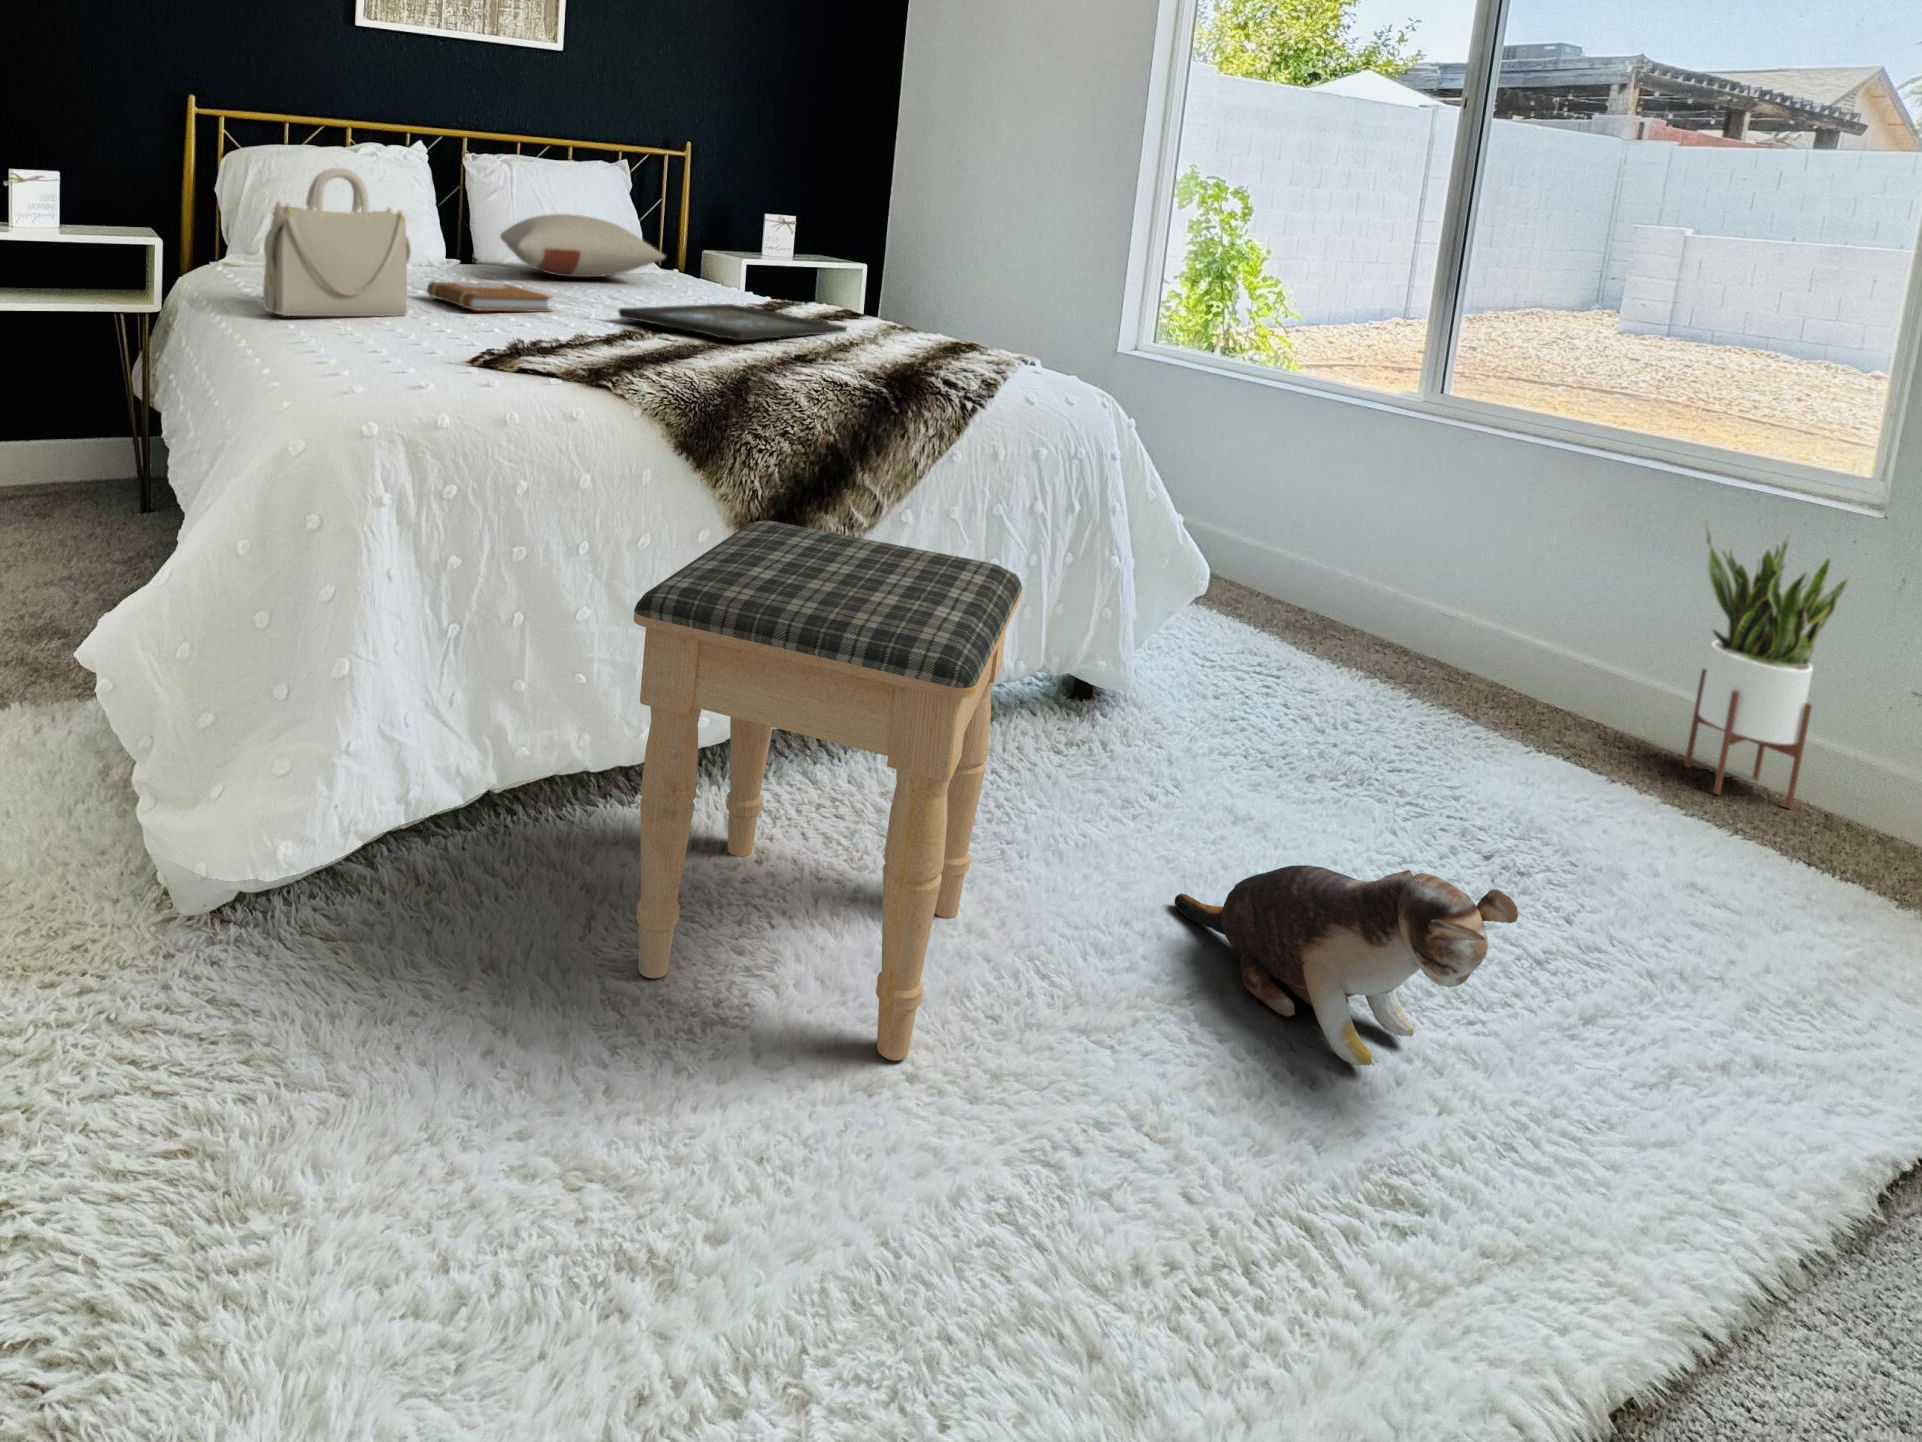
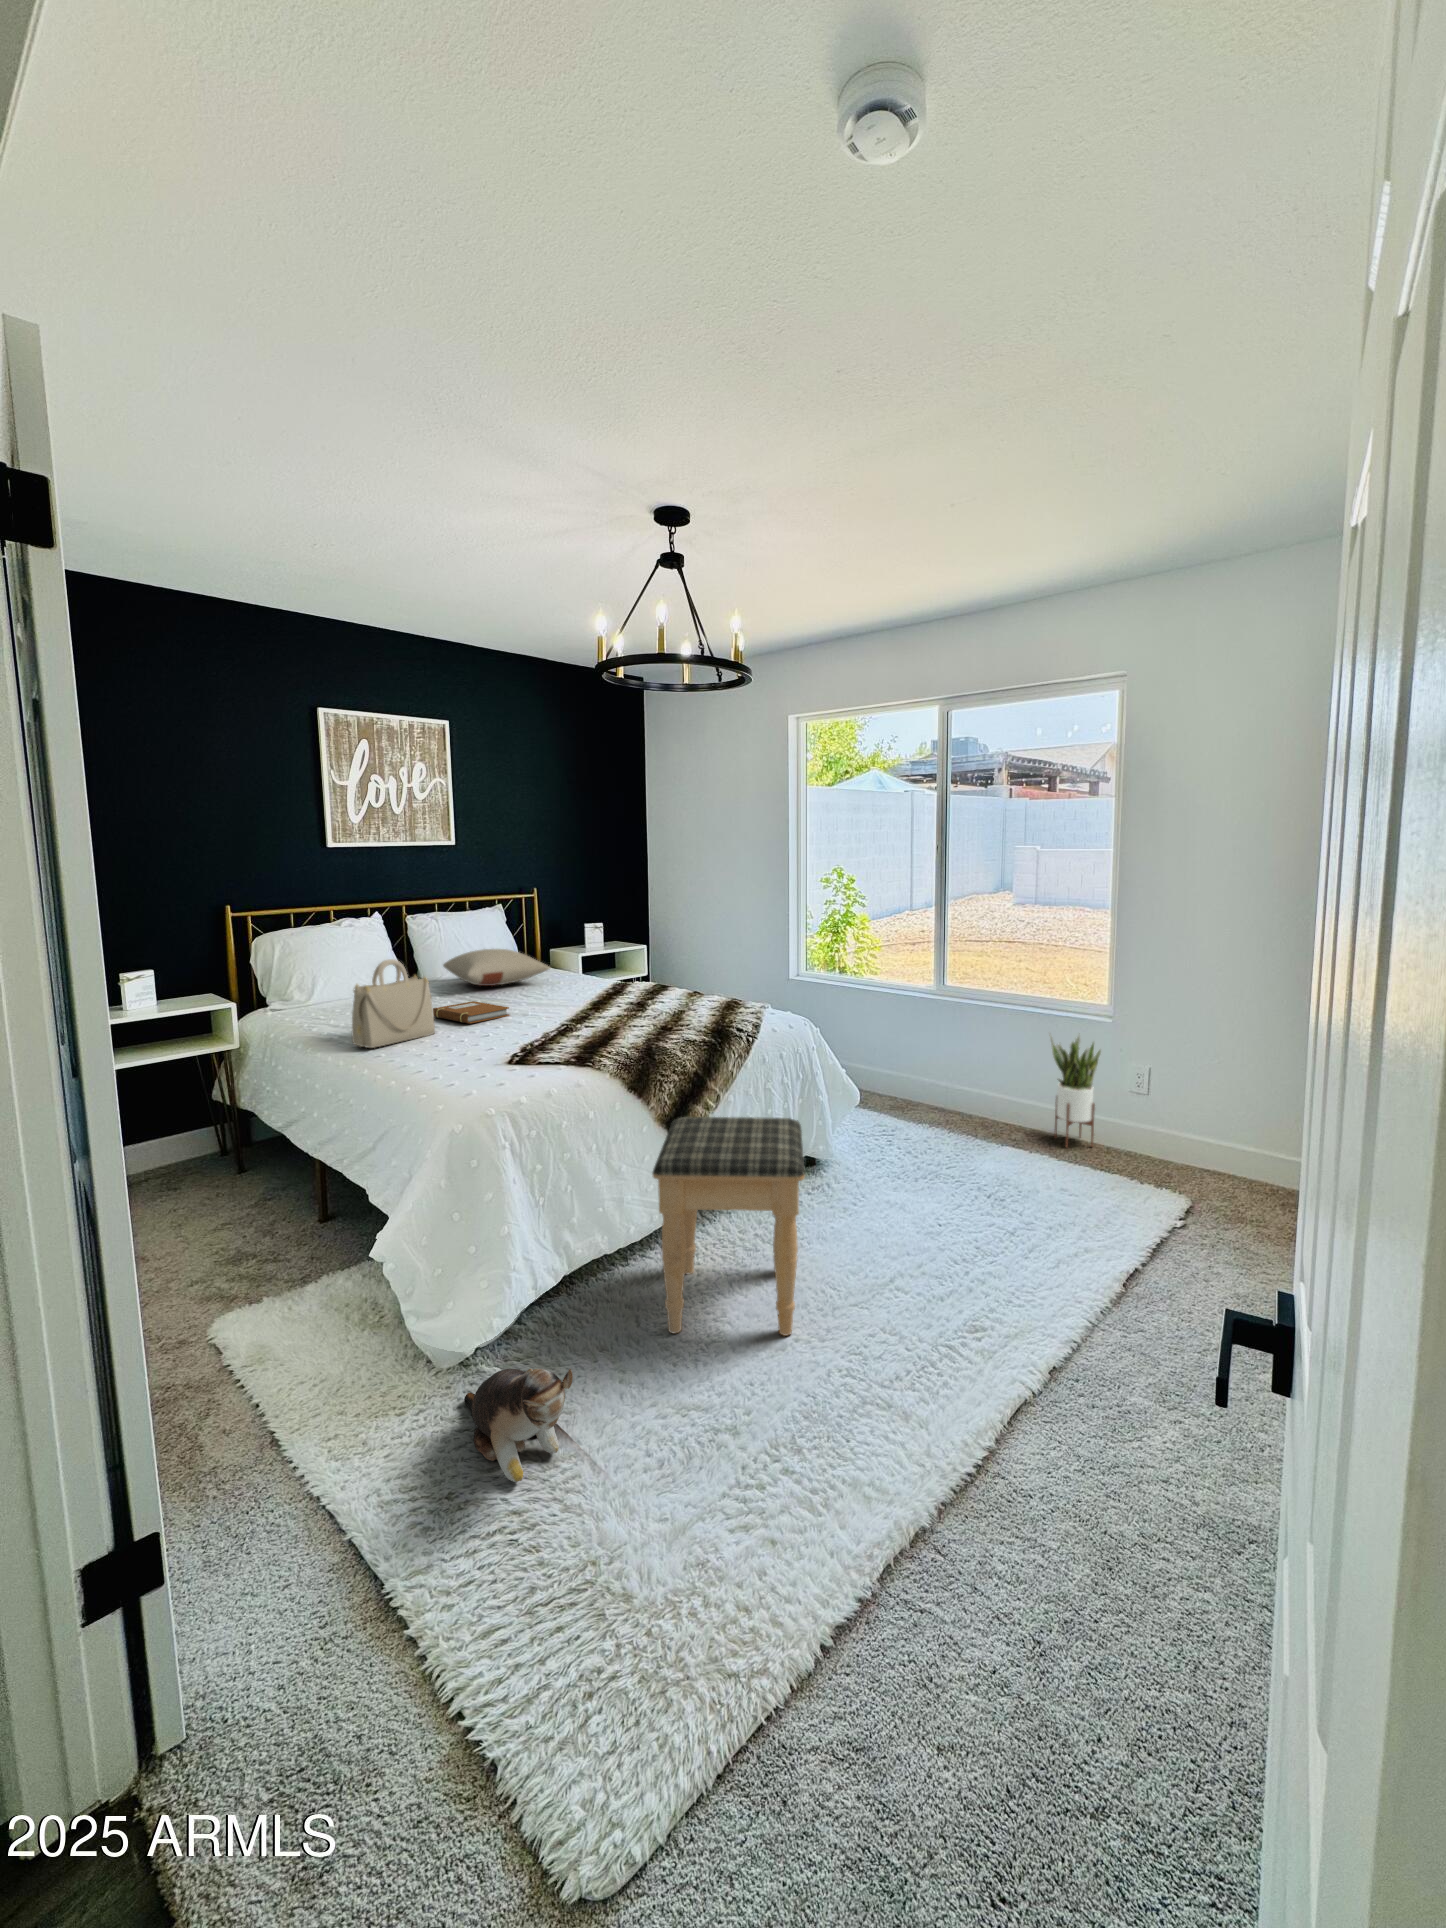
tray: present [619,304,847,340] -> none [551,993,669,1020]
plush toy: present [1174,865,1518,1065] -> present [464,1369,573,1482]

